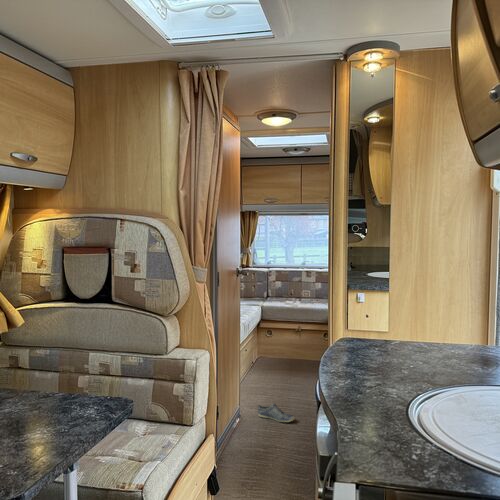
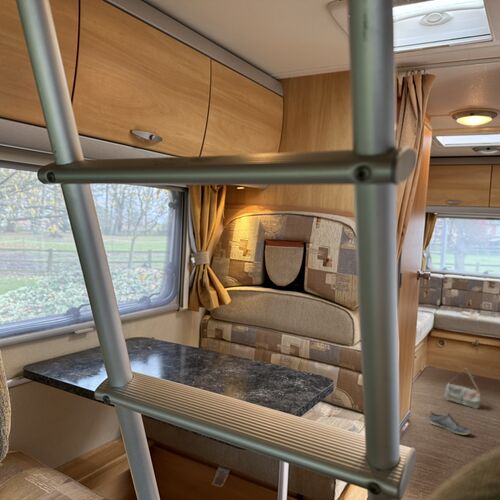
bag: none [272,356,304,393] -> present [445,369,481,409]

